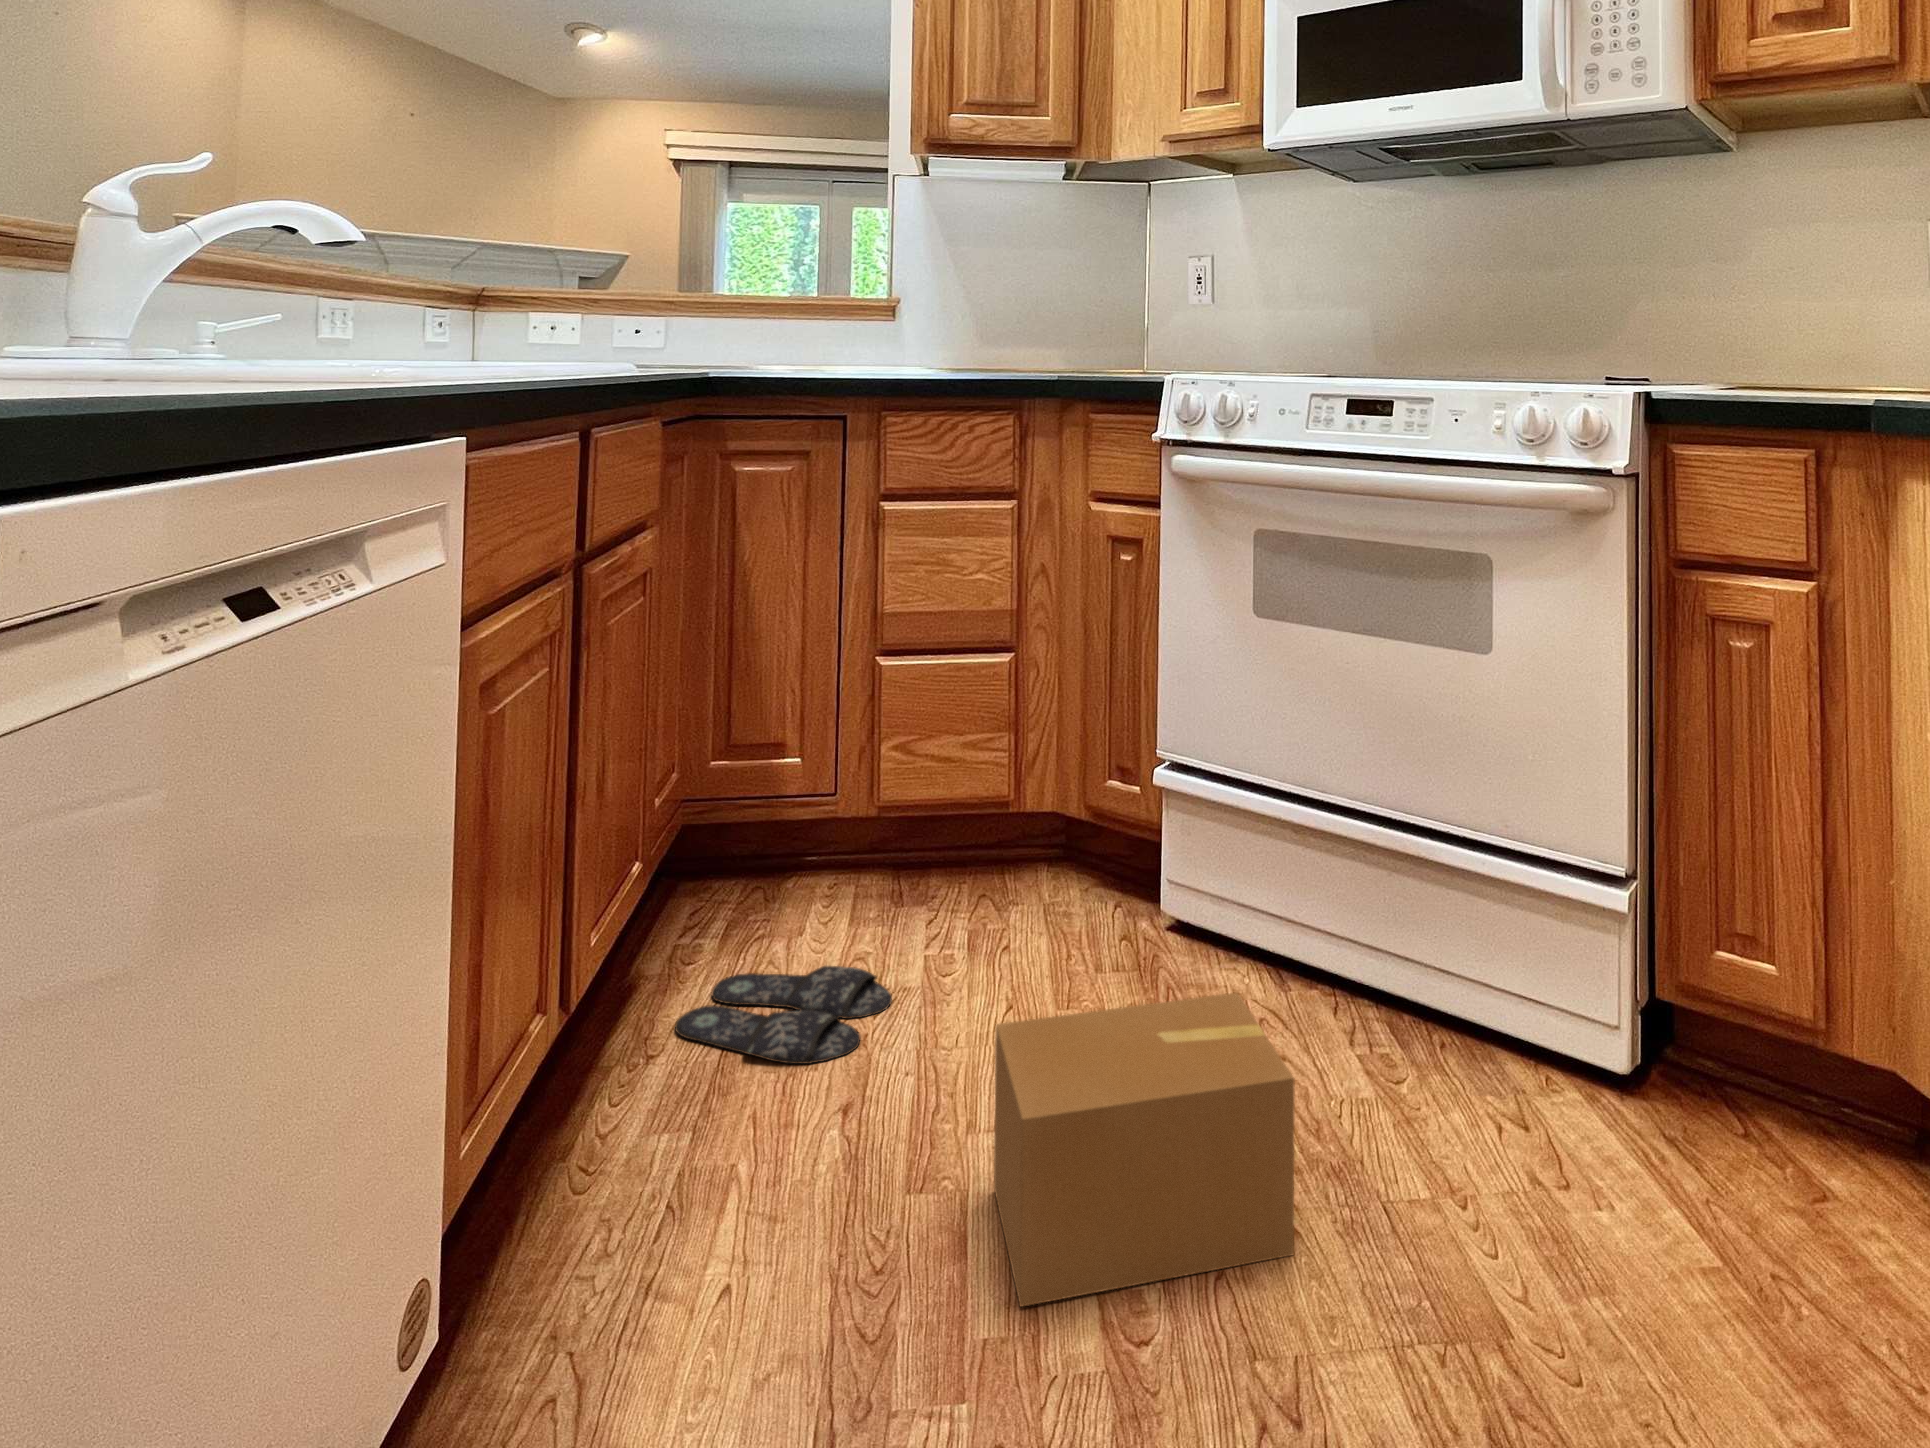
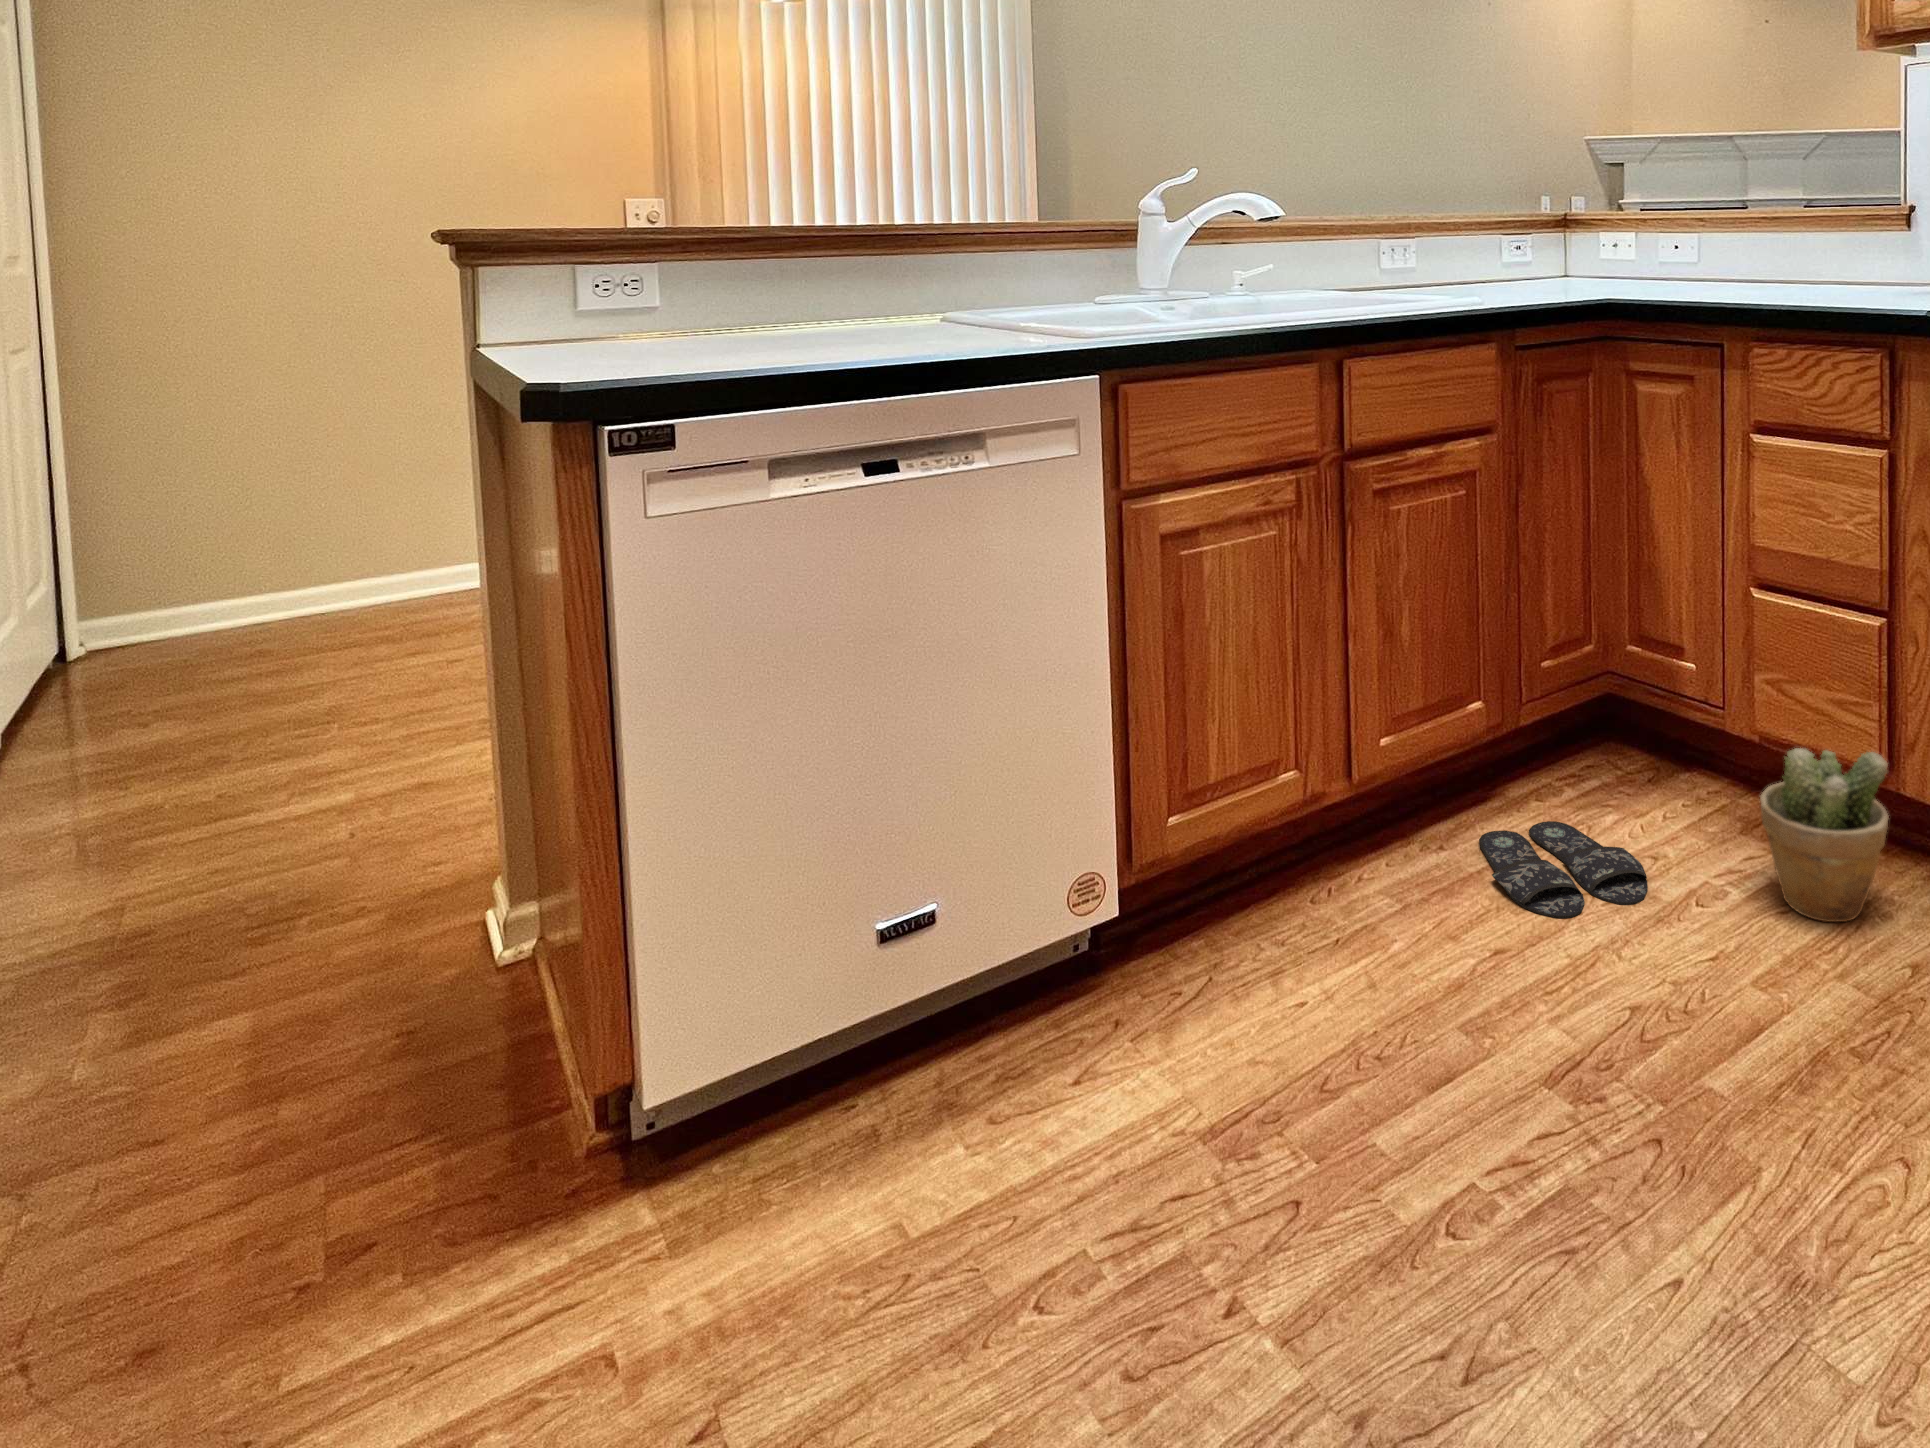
potted plant: none [958,769,1069,944] -> present [1760,748,1889,922]
cardboard box: present [994,993,1294,1307] -> none [1413,923,1734,1295]

